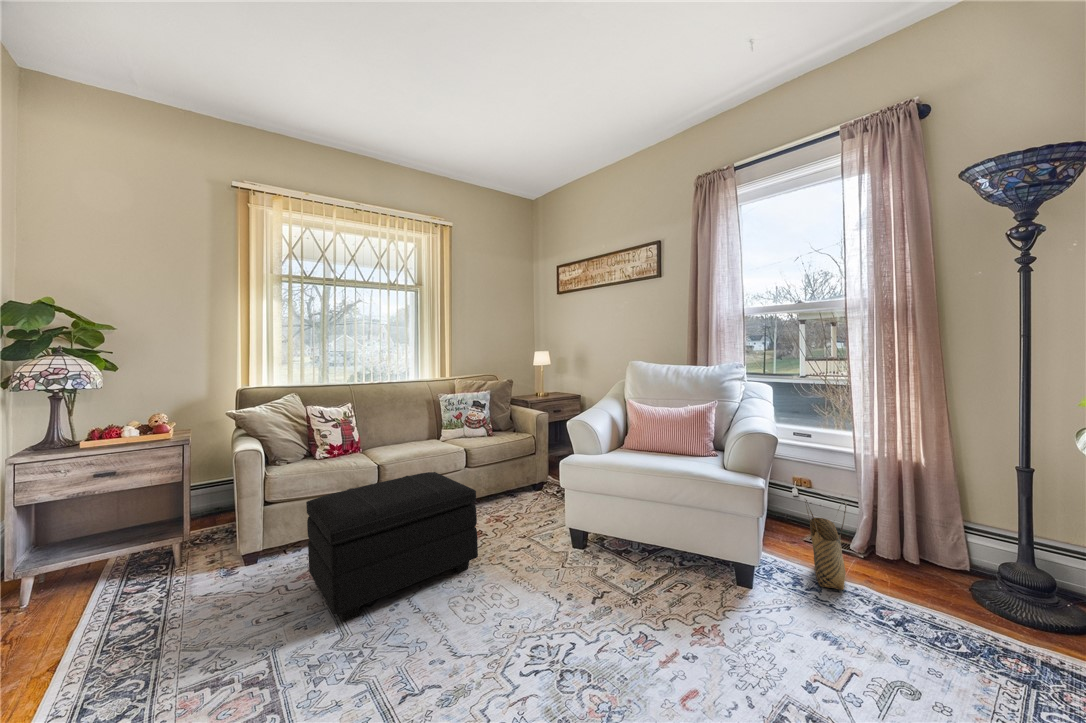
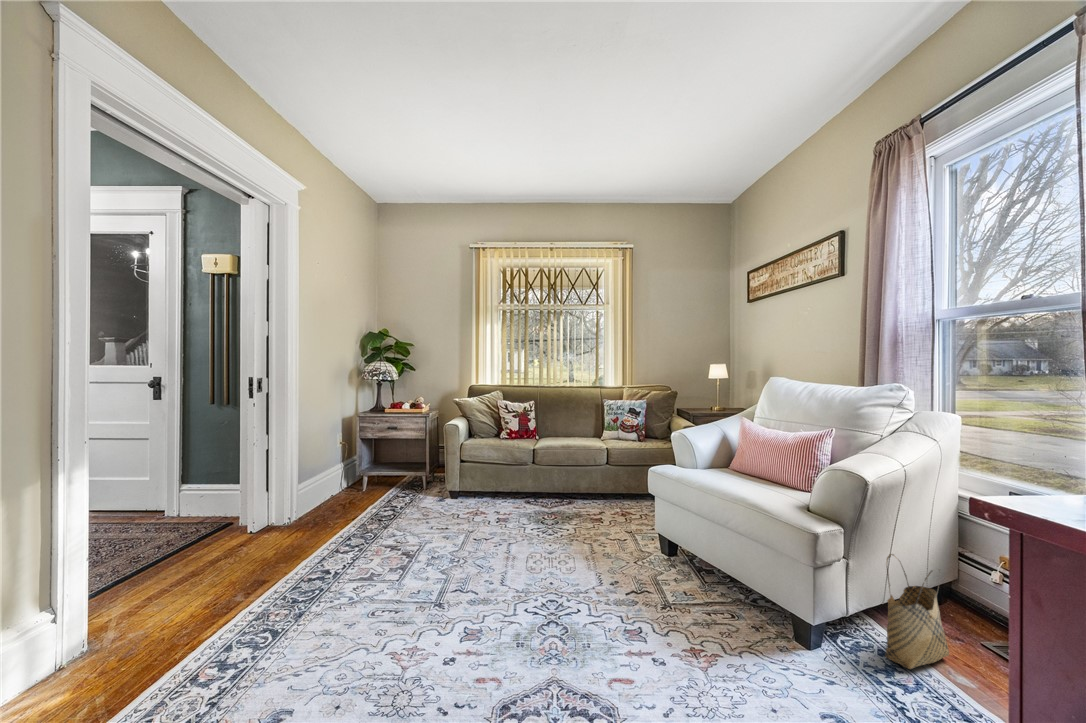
footstool: present [306,472,478,622] -> none [463,458,572,540]

